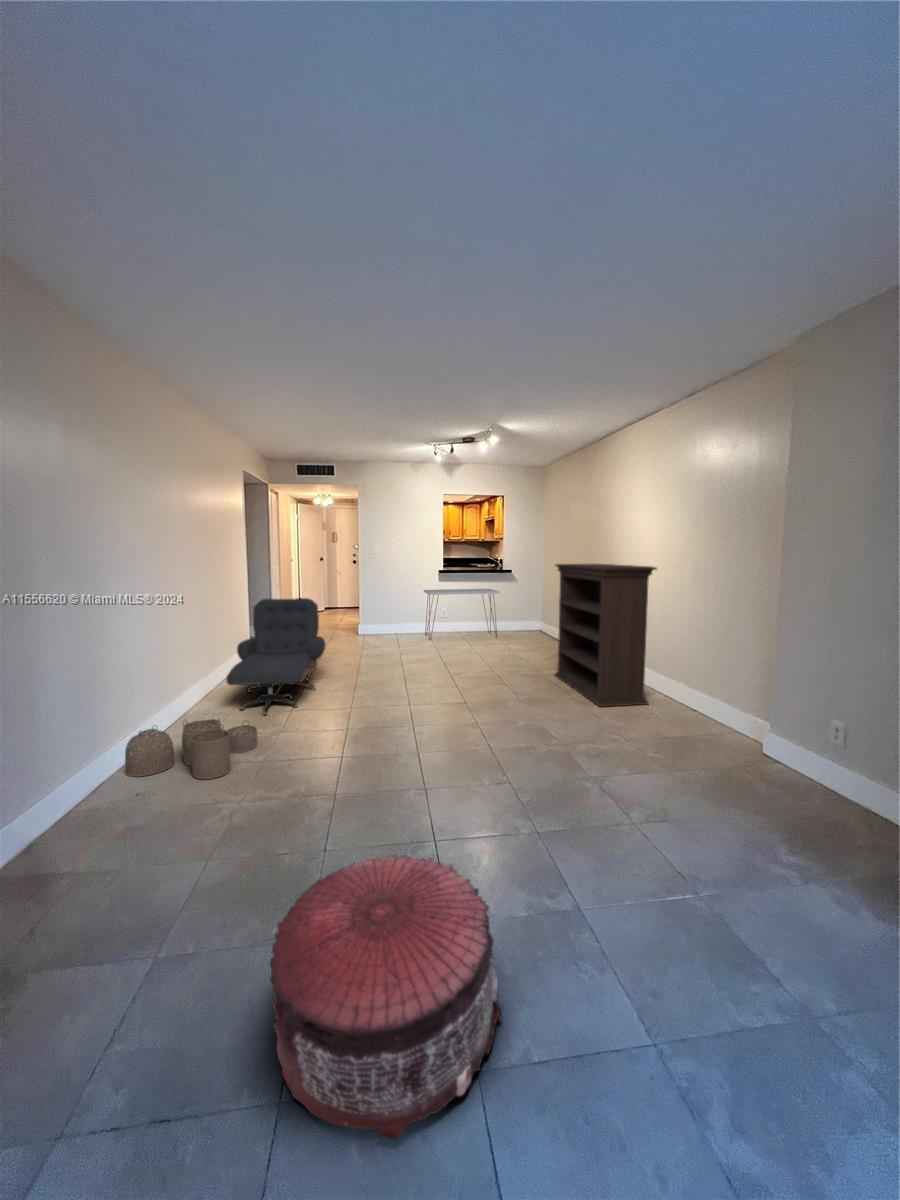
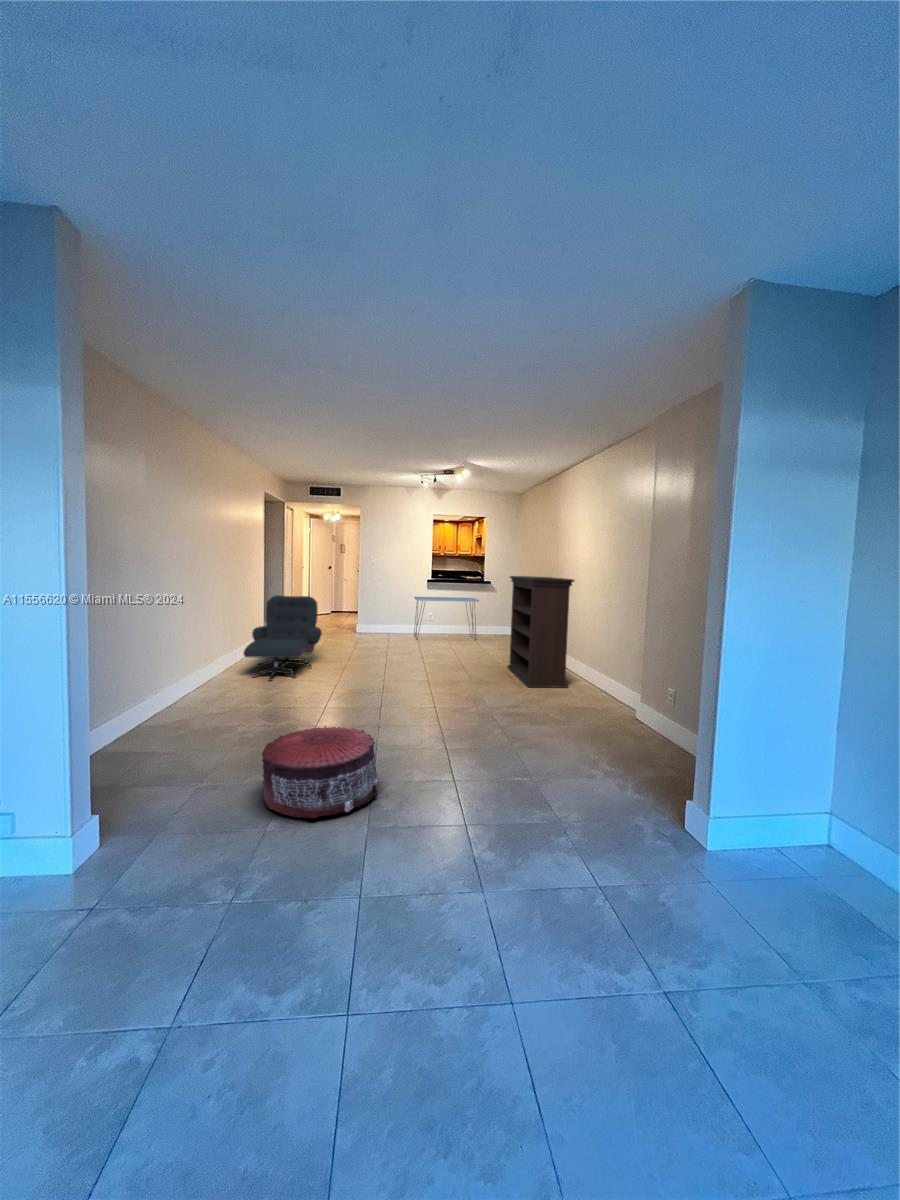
woven basket: present [125,719,257,779] -> none [173,672,264,711]

